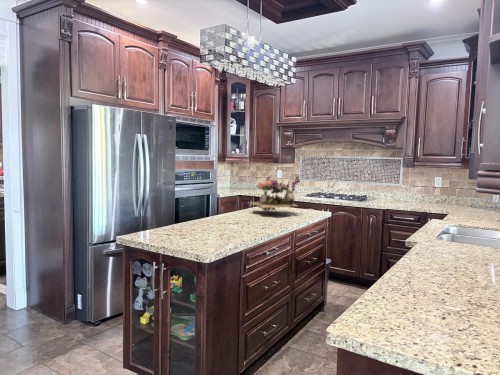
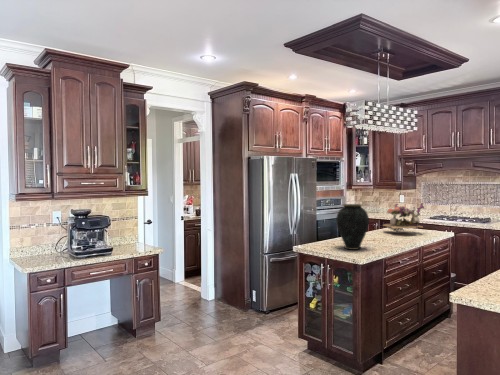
vase: none [179,174,226,239] -> present [336,204,369,250]

